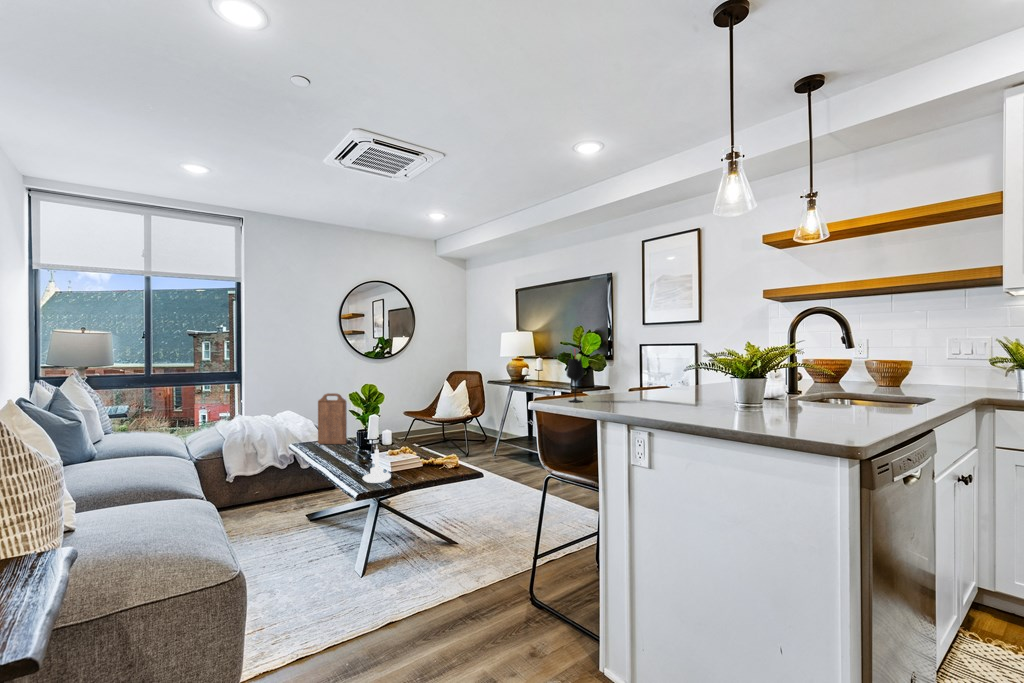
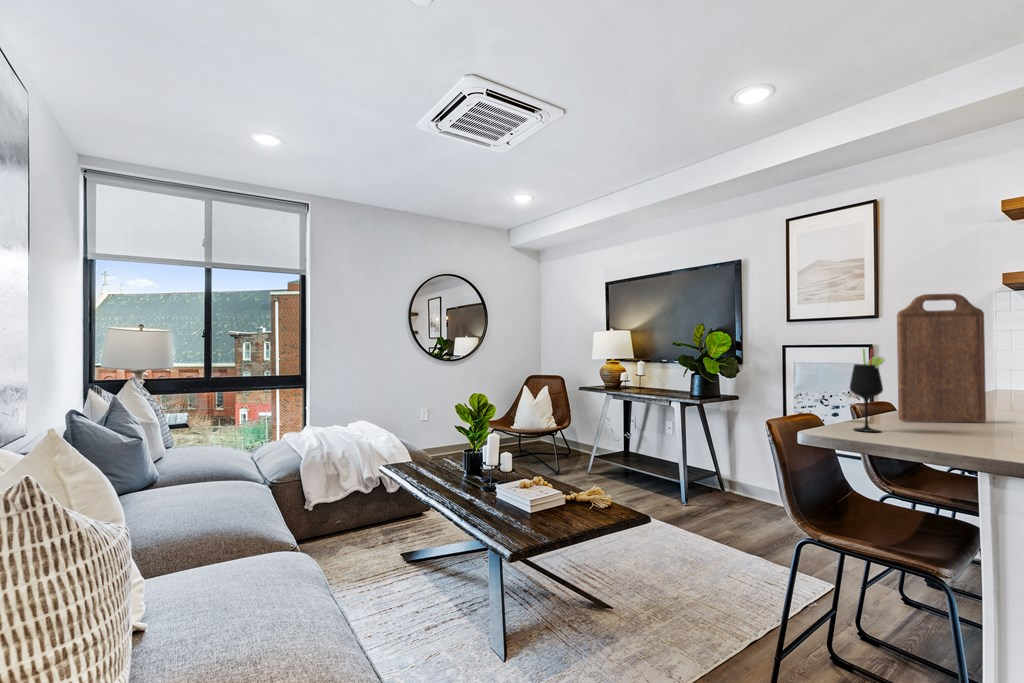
cutting board: present [318,393,347,444] -> present [897,294,986,422]
candle holder: present [363,446,391,483] -> none [492,476,529,529]

